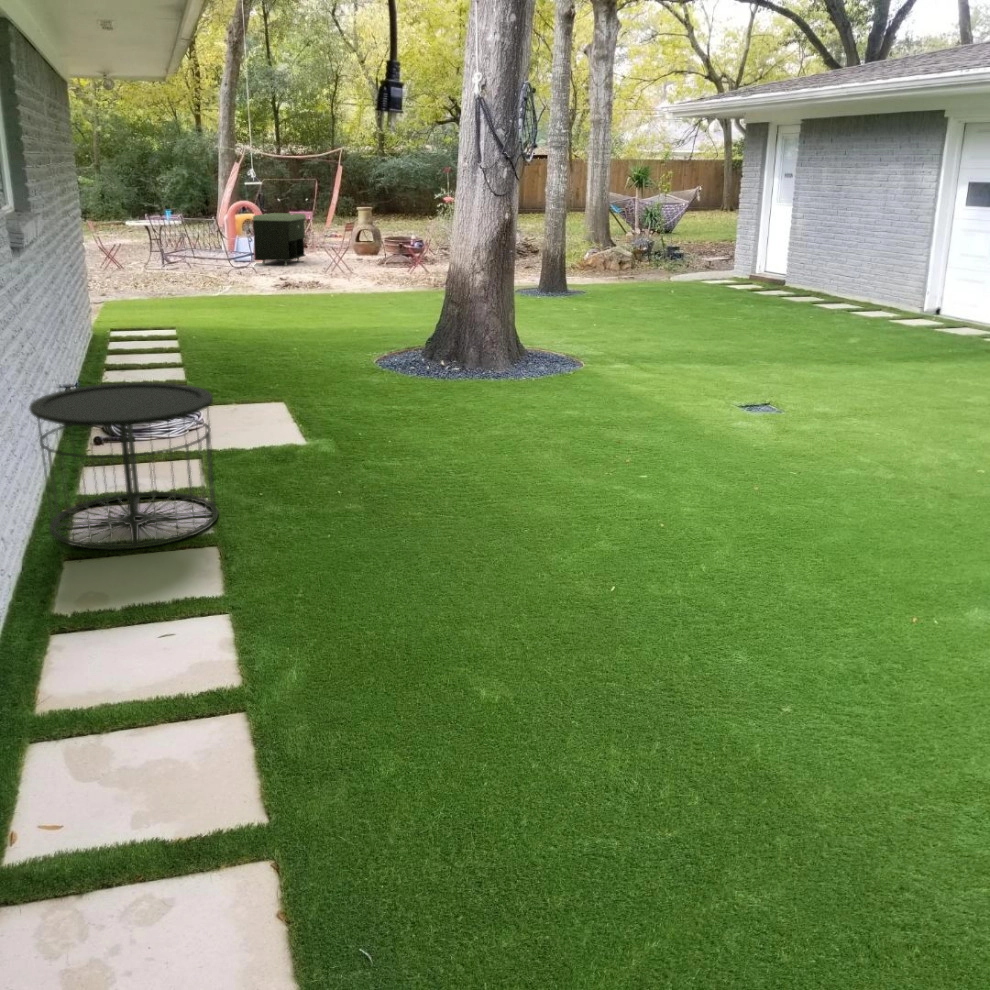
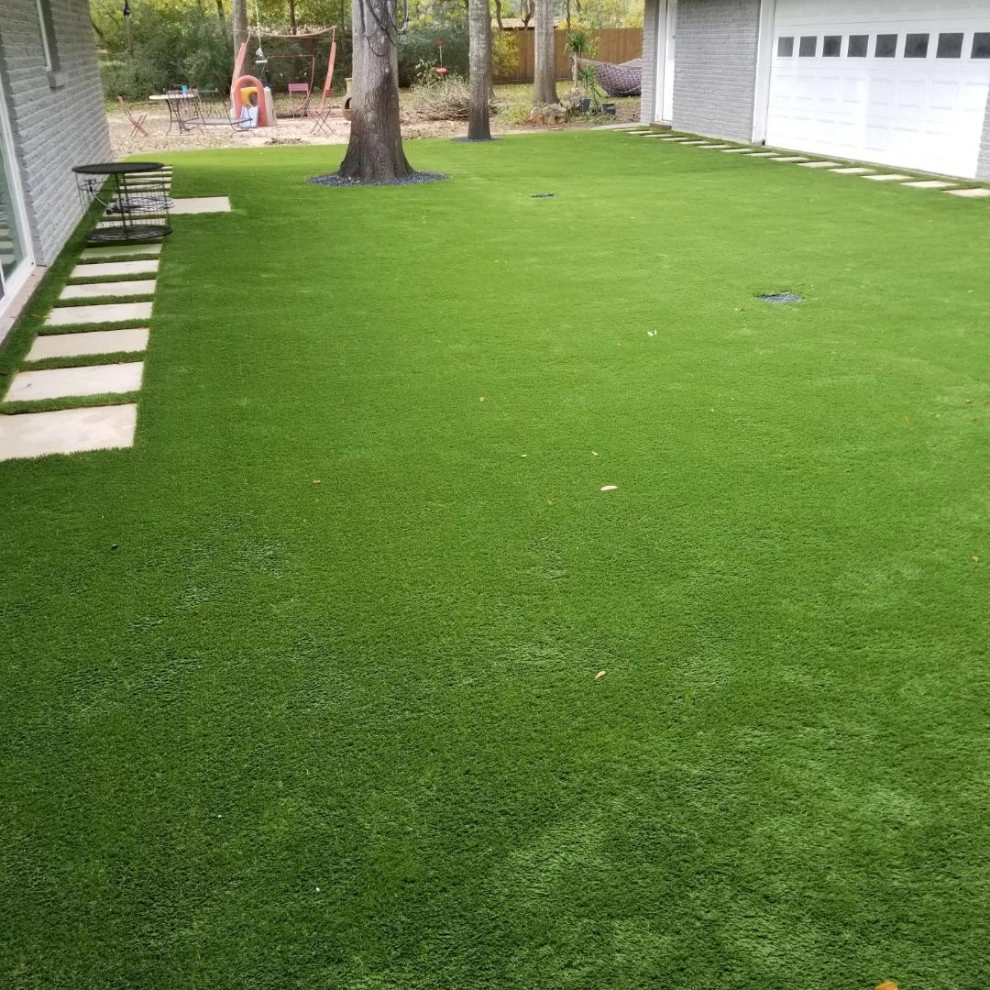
storage bench: present [253,213,306,266] -> none [253,85,300,129]

